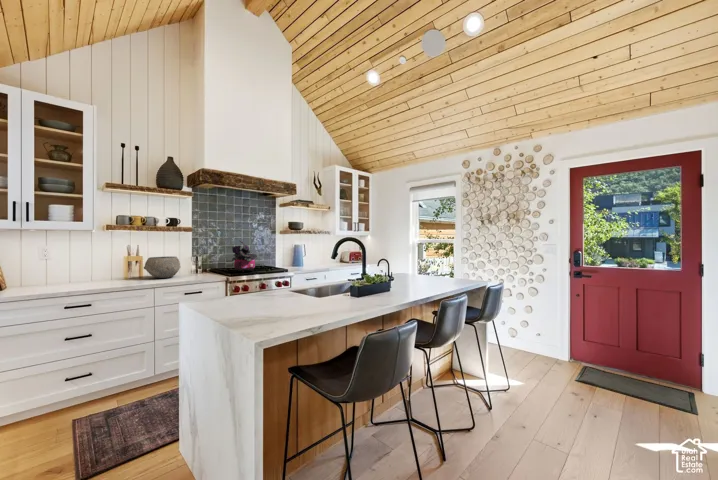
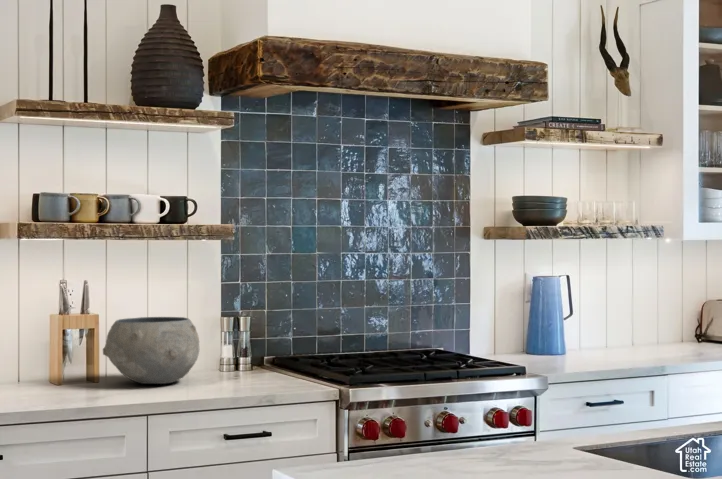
potted plant: present [232,241,257,272] -> none [345,265,425,372]

